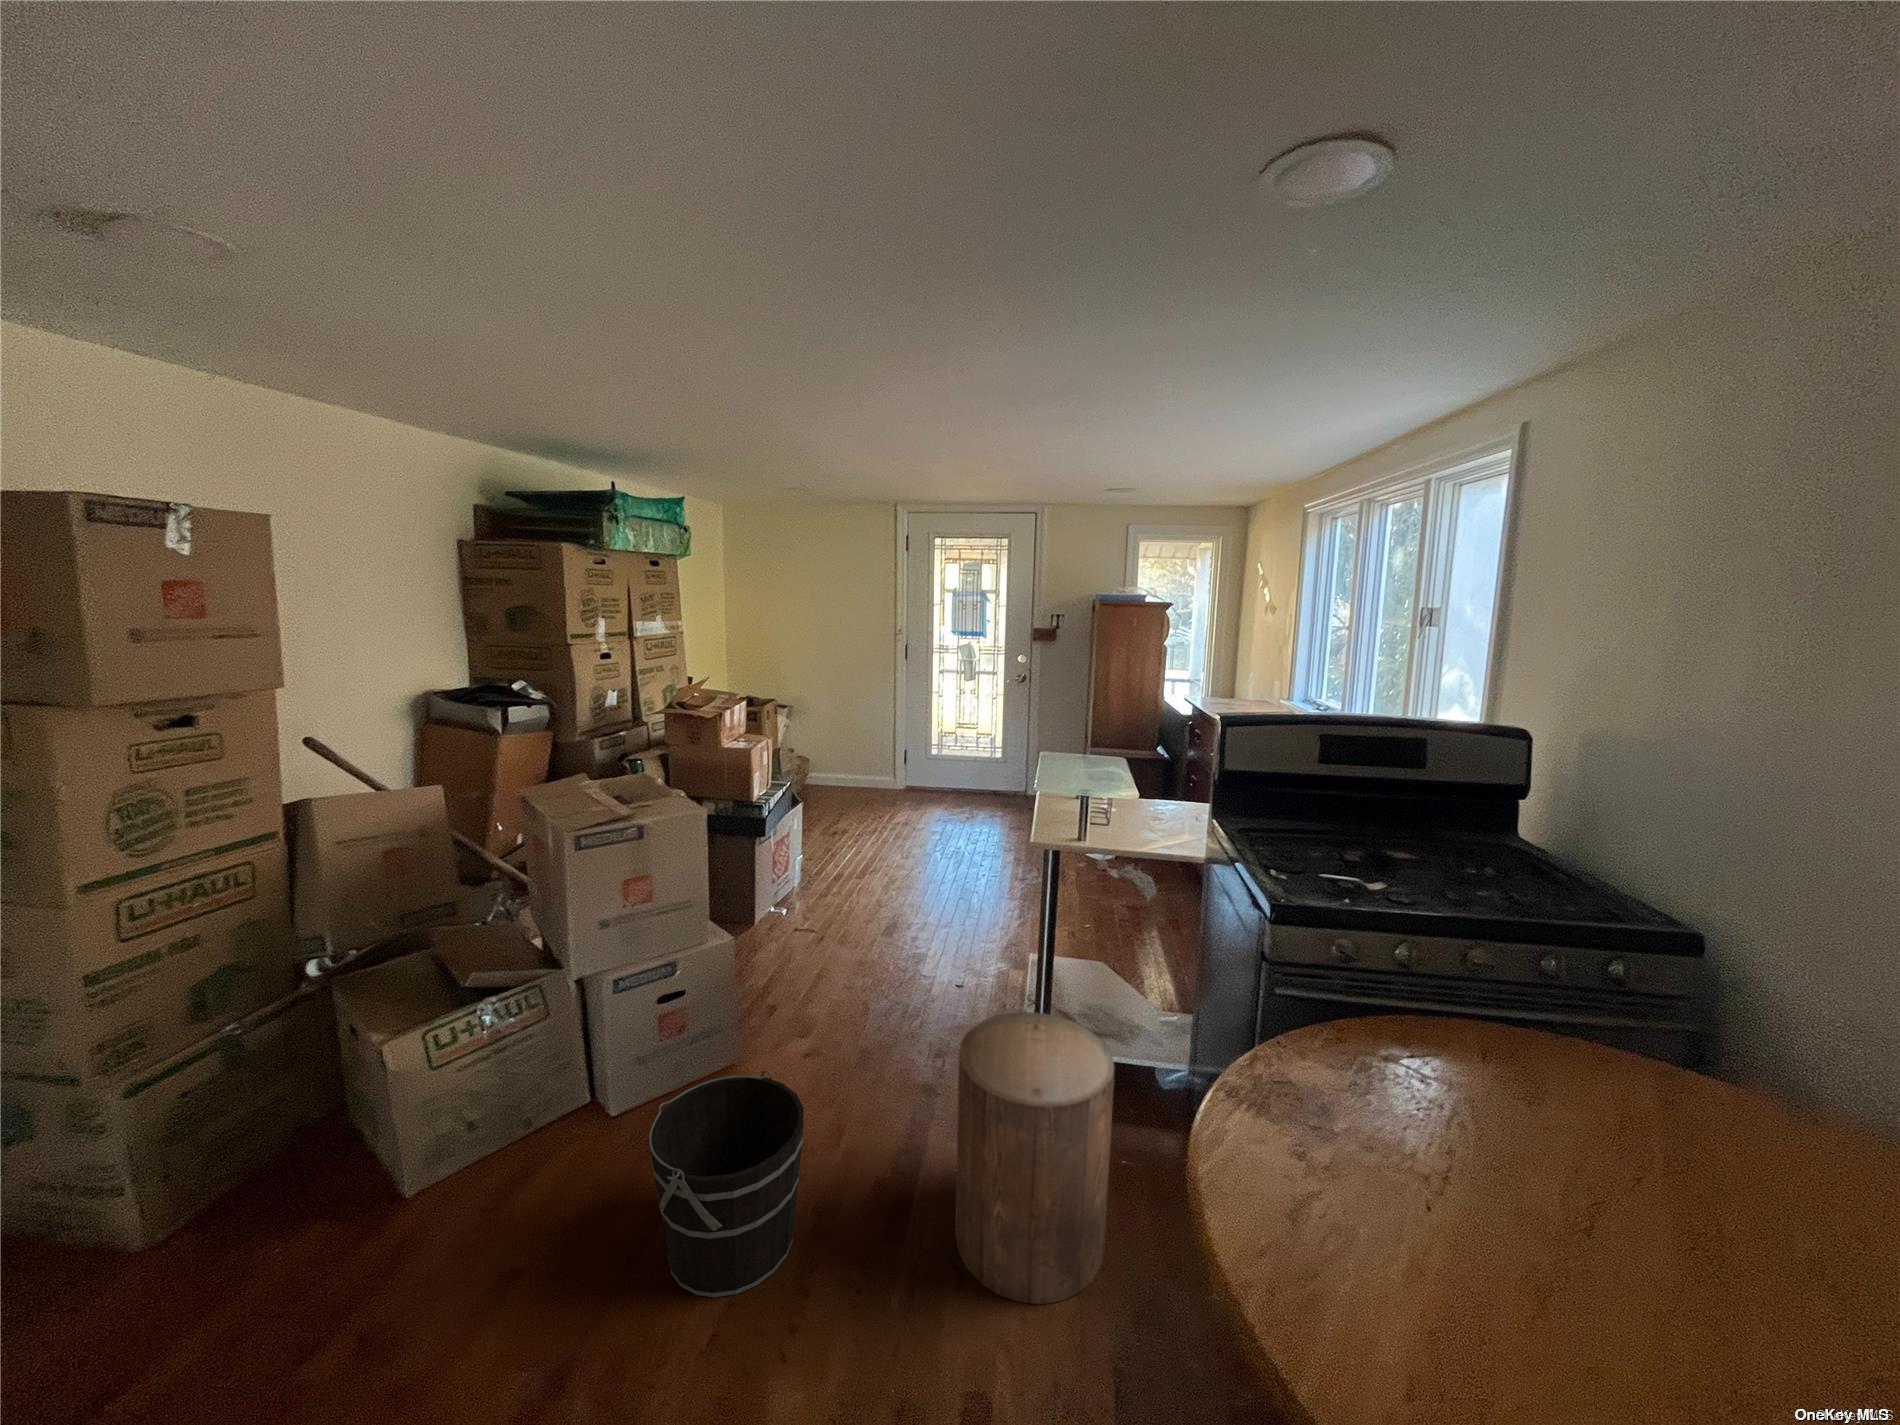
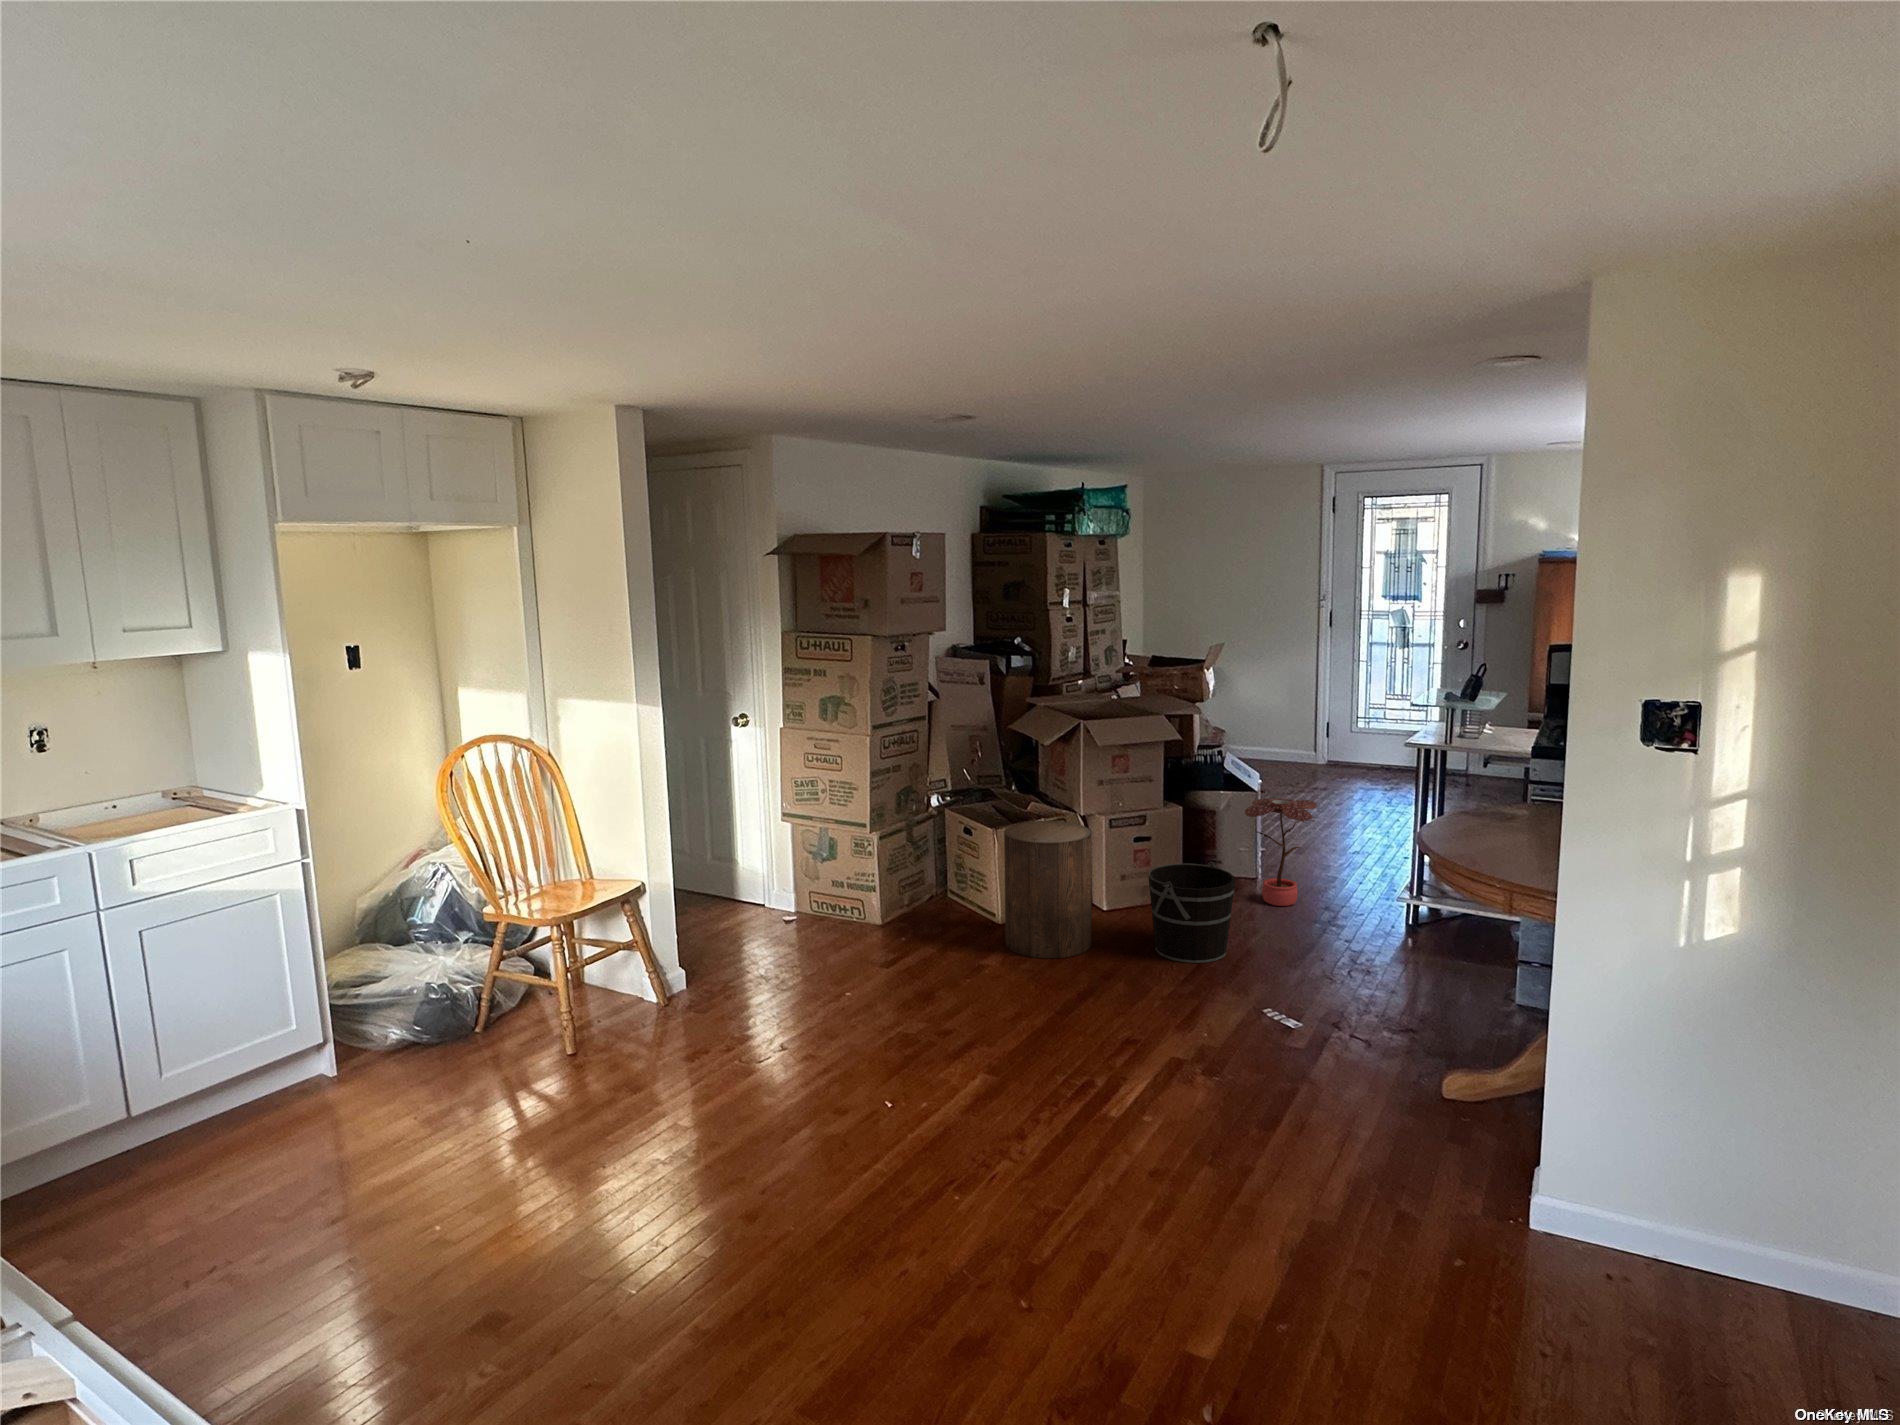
potted plant: none [822,905,918,1061] -> present [1245,798,1317,906]
stool: present [955,1012,1114,1304] -> present [1004,821,1091,958]

